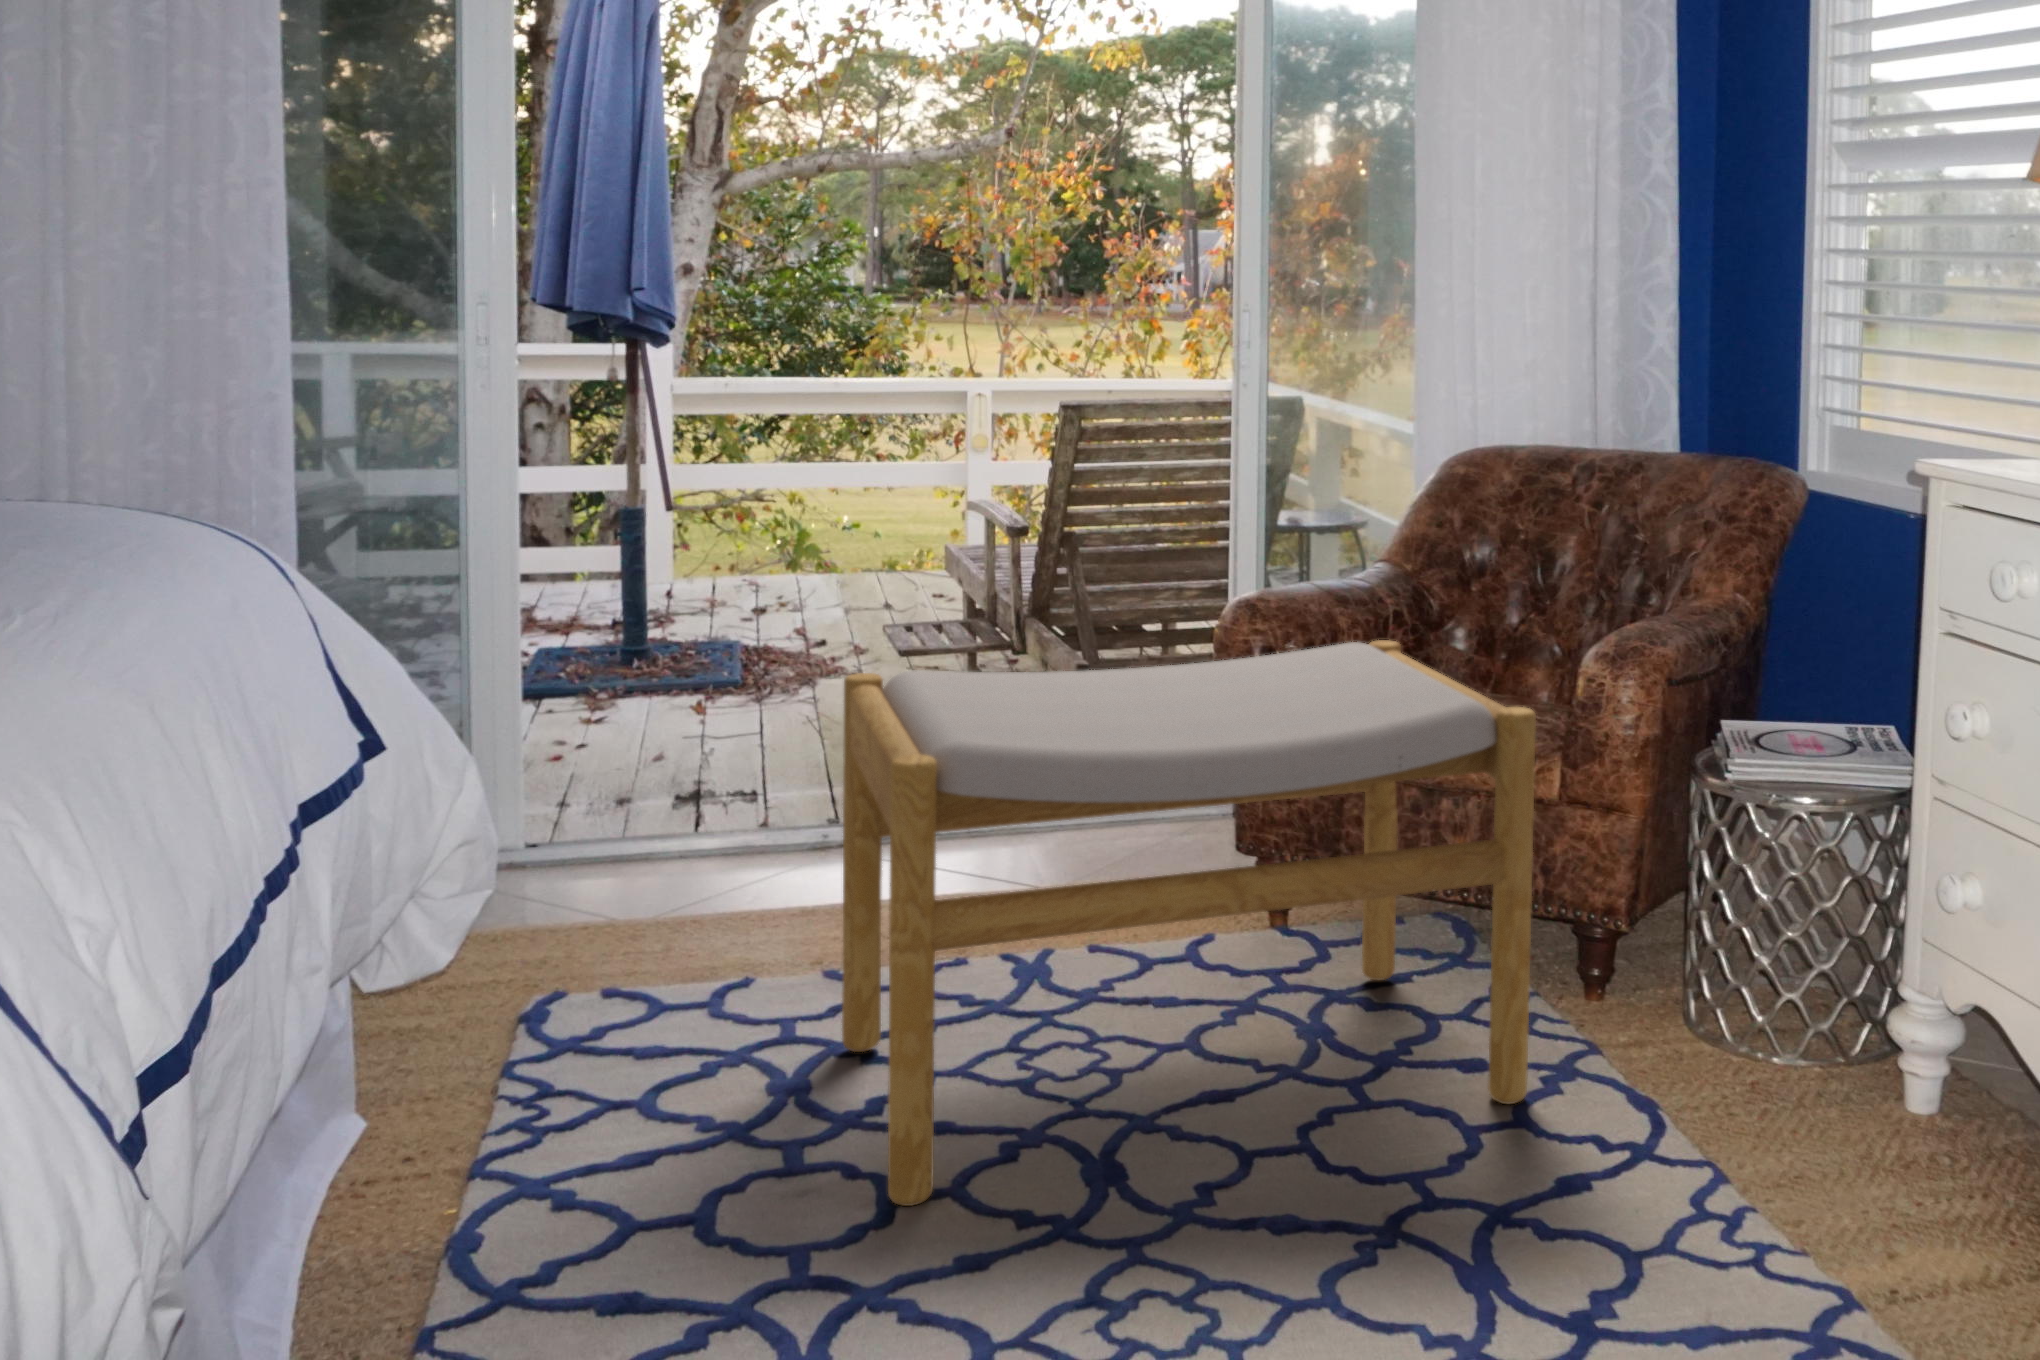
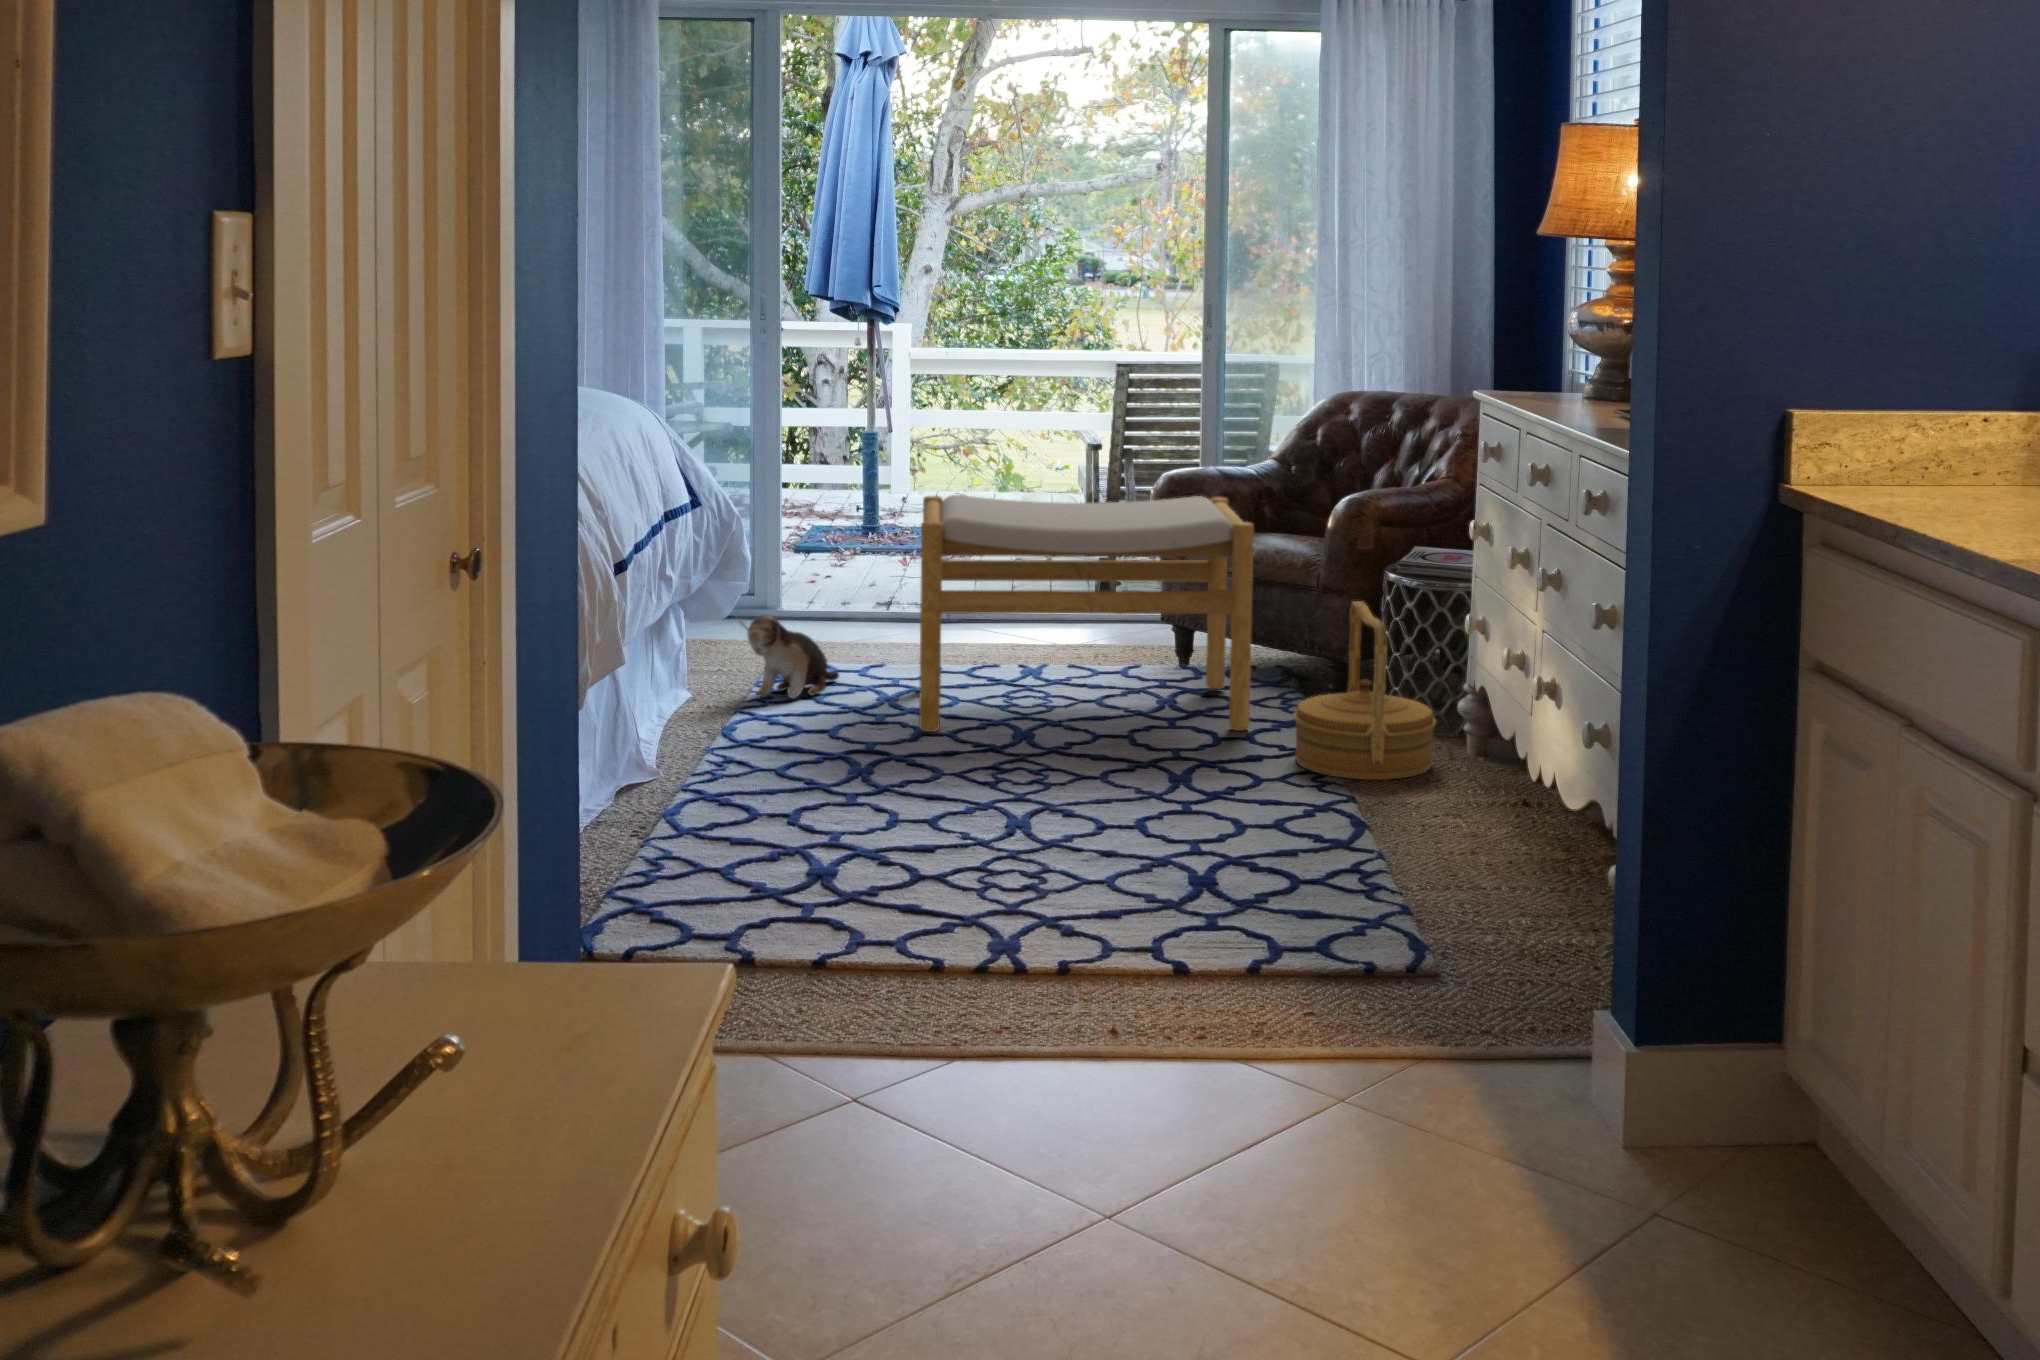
woven basket: none [1677,852,1960,1245] -> present [1293,601,1436,780]
plush toy: none [453,955,665,1125] -> present [739,615,839,698]

